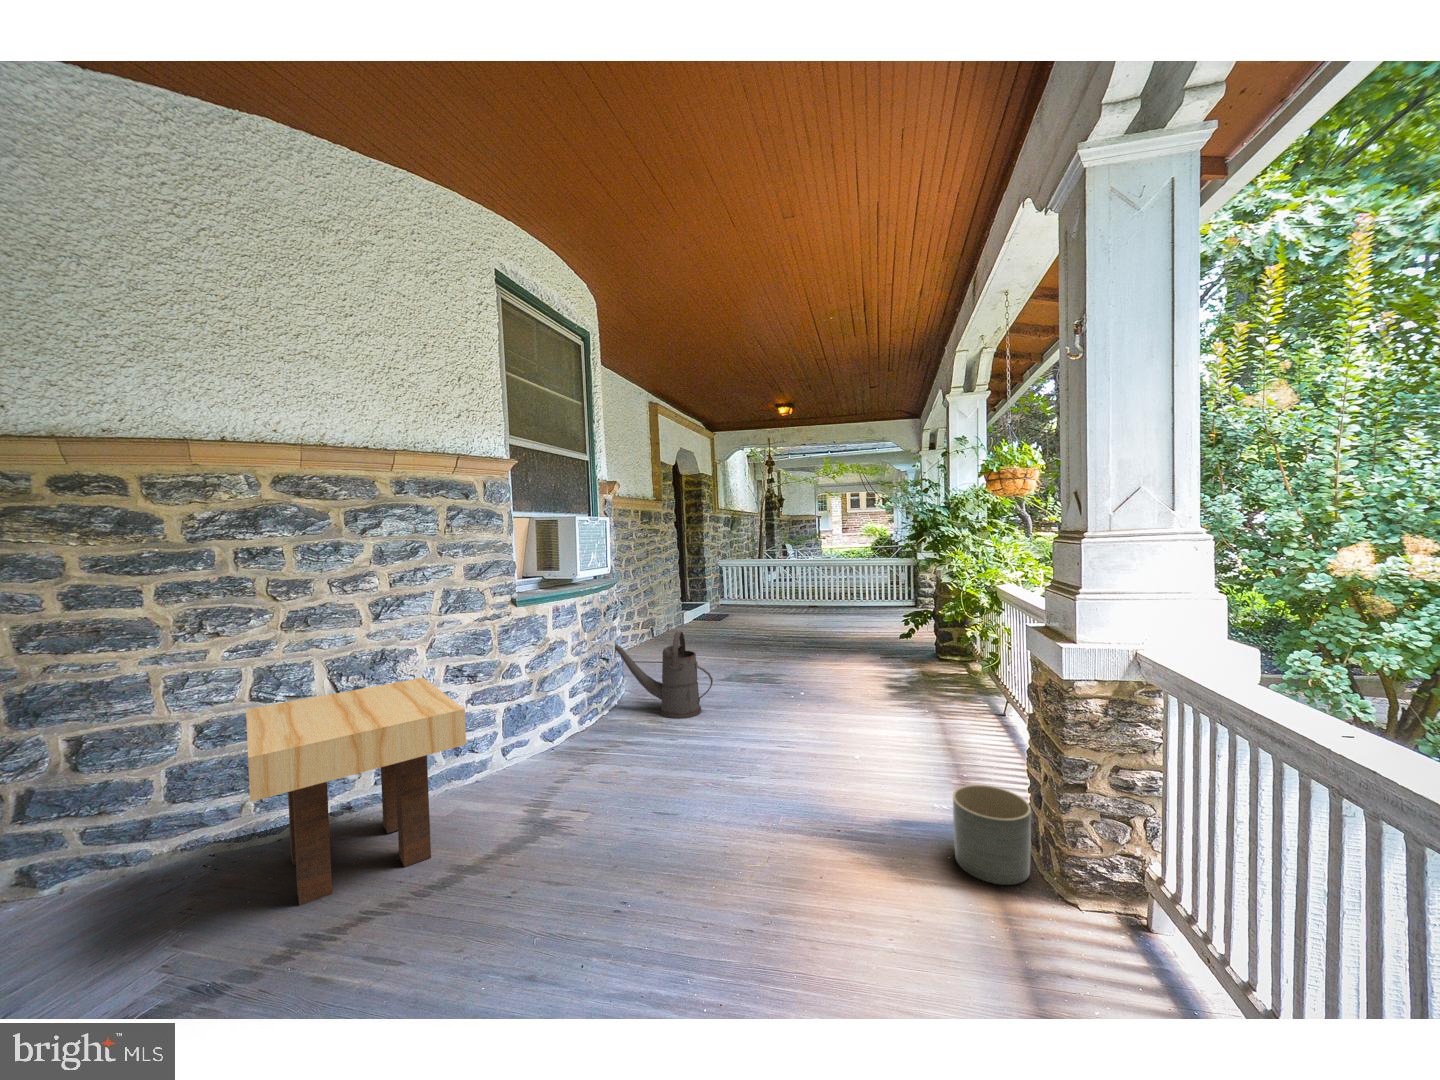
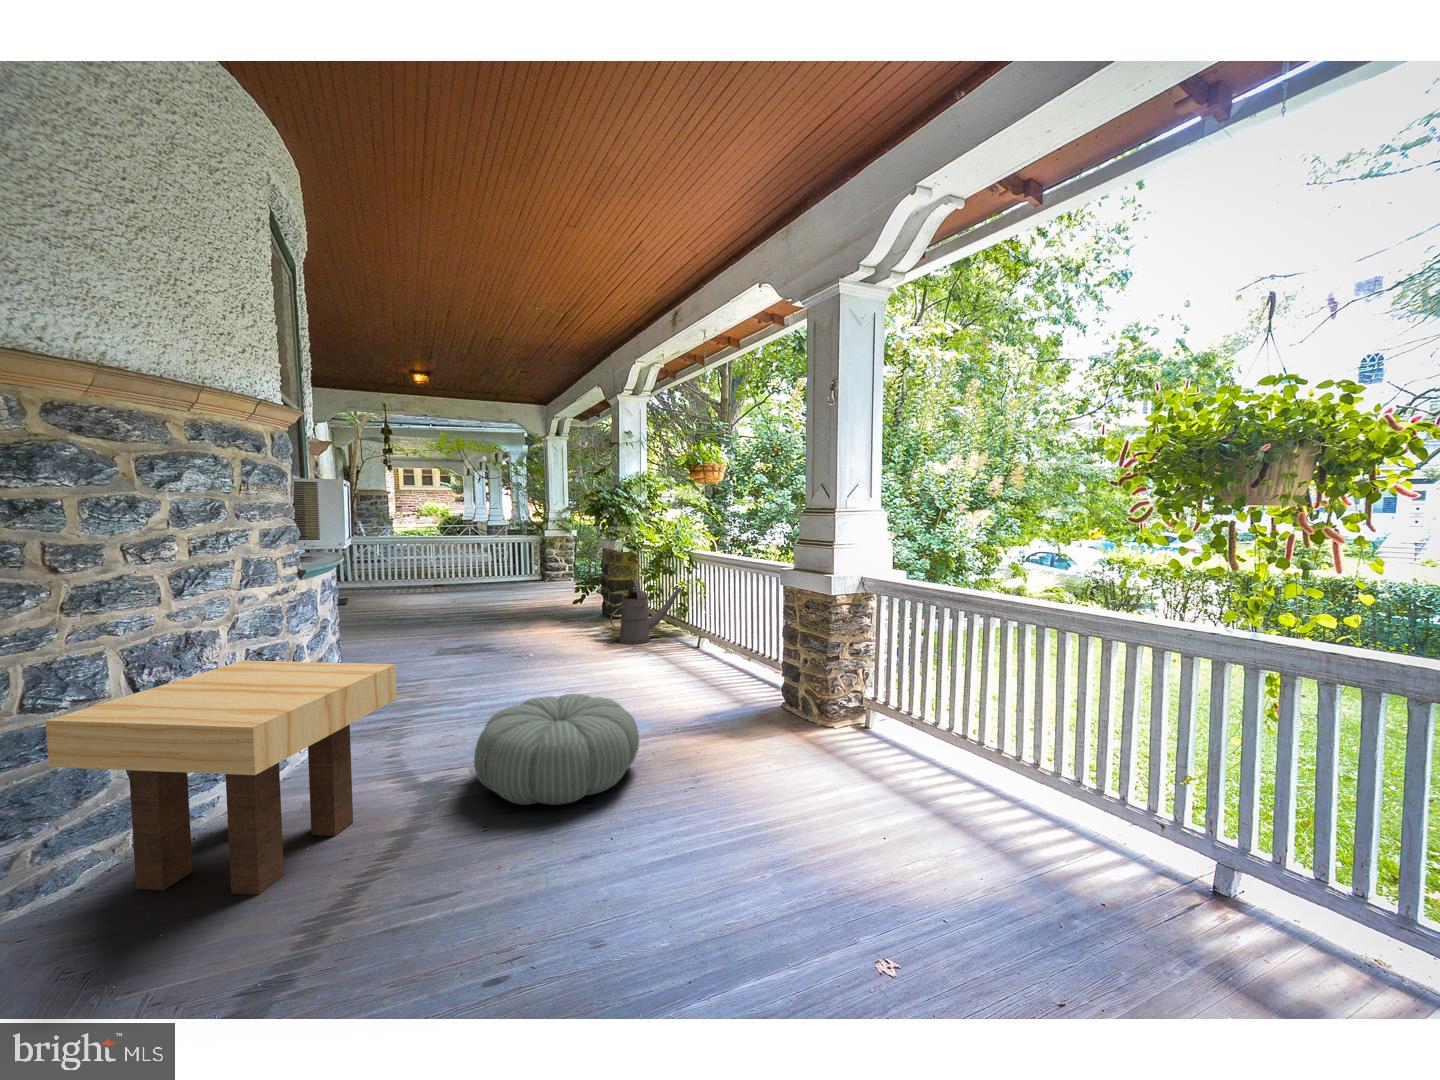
watering can: present [615,631,713,719] -> present [610,580,681,644]
pouf: none [500,774,708,946] -> present [474,694,639,805]
planter: present [953,785,1031,885] -> none [729,657,770,705]

